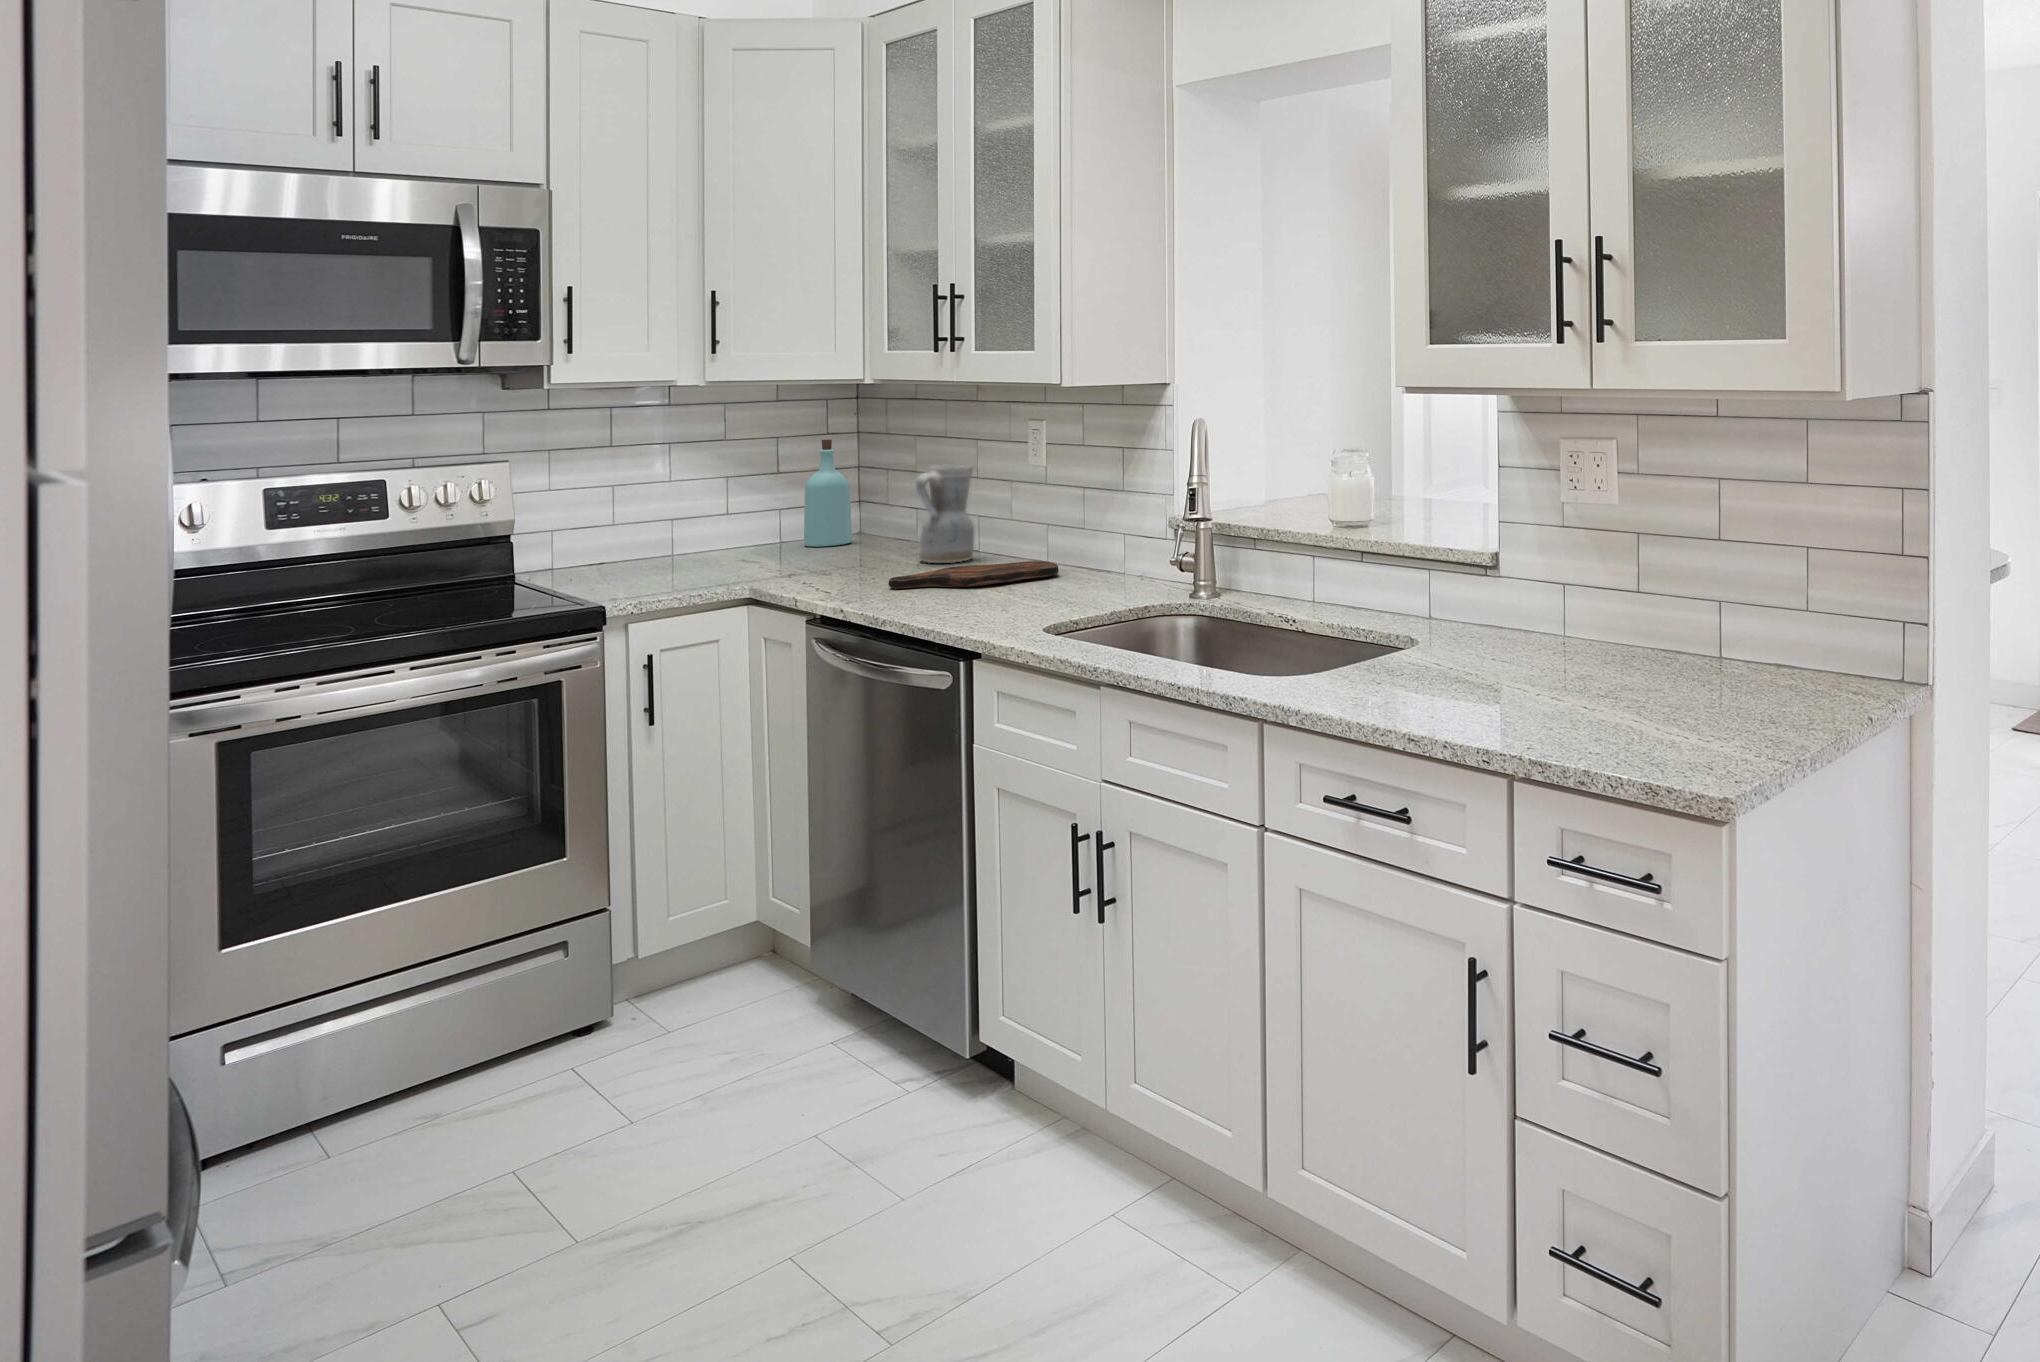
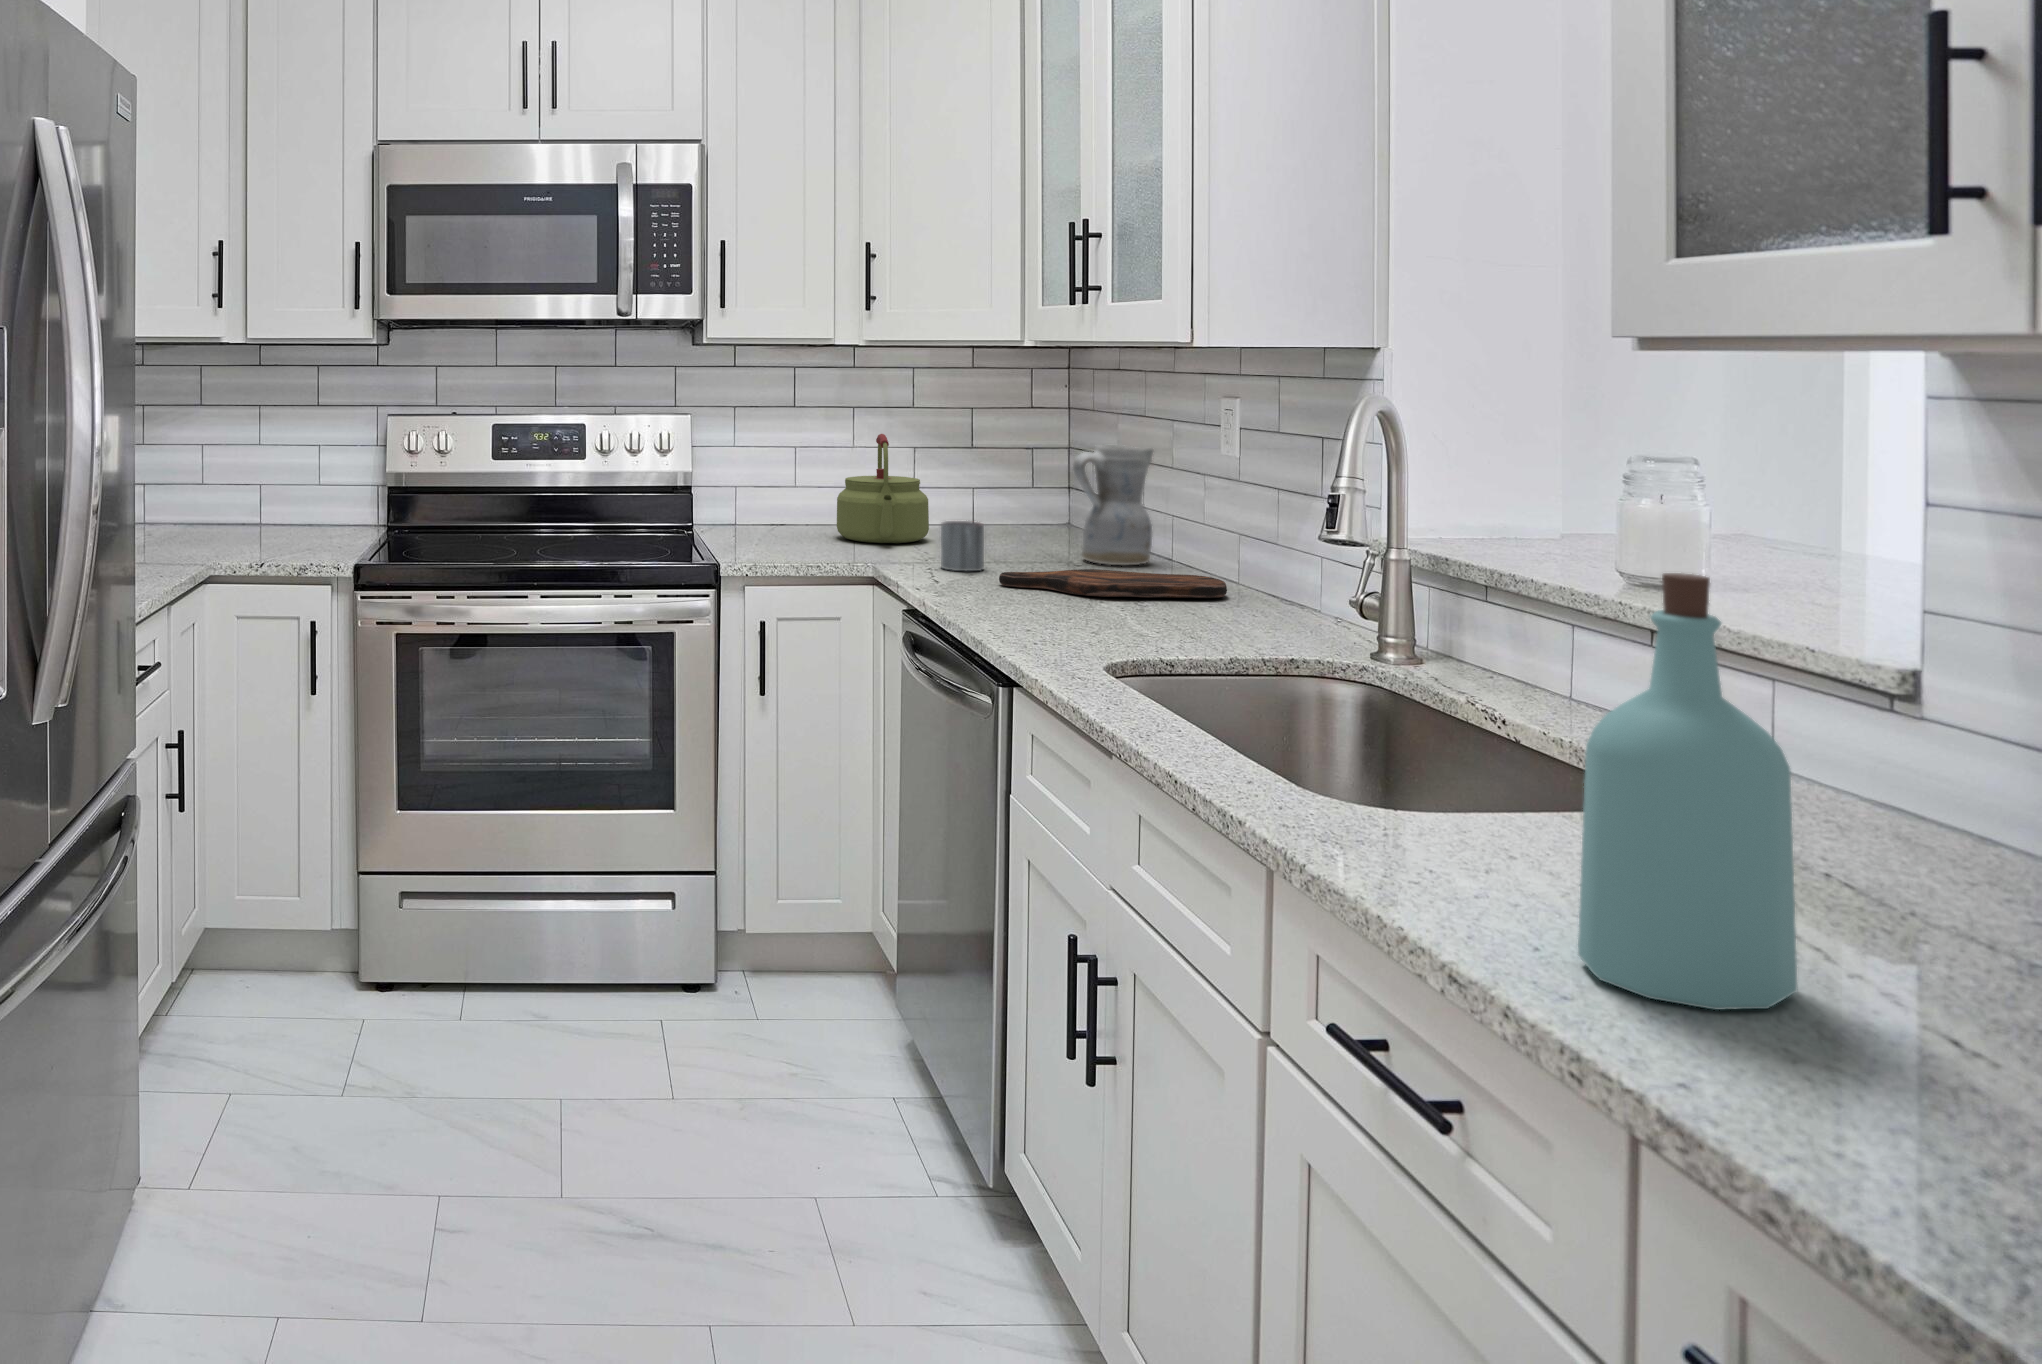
bottle: present [804,439,852,547] -> present [1578,573,1798,1010]
kettle: none [681,469,773,571] -> present [837,434,929,543]
mug: none [819,539,858,583] -> present [941,521,984,571]

